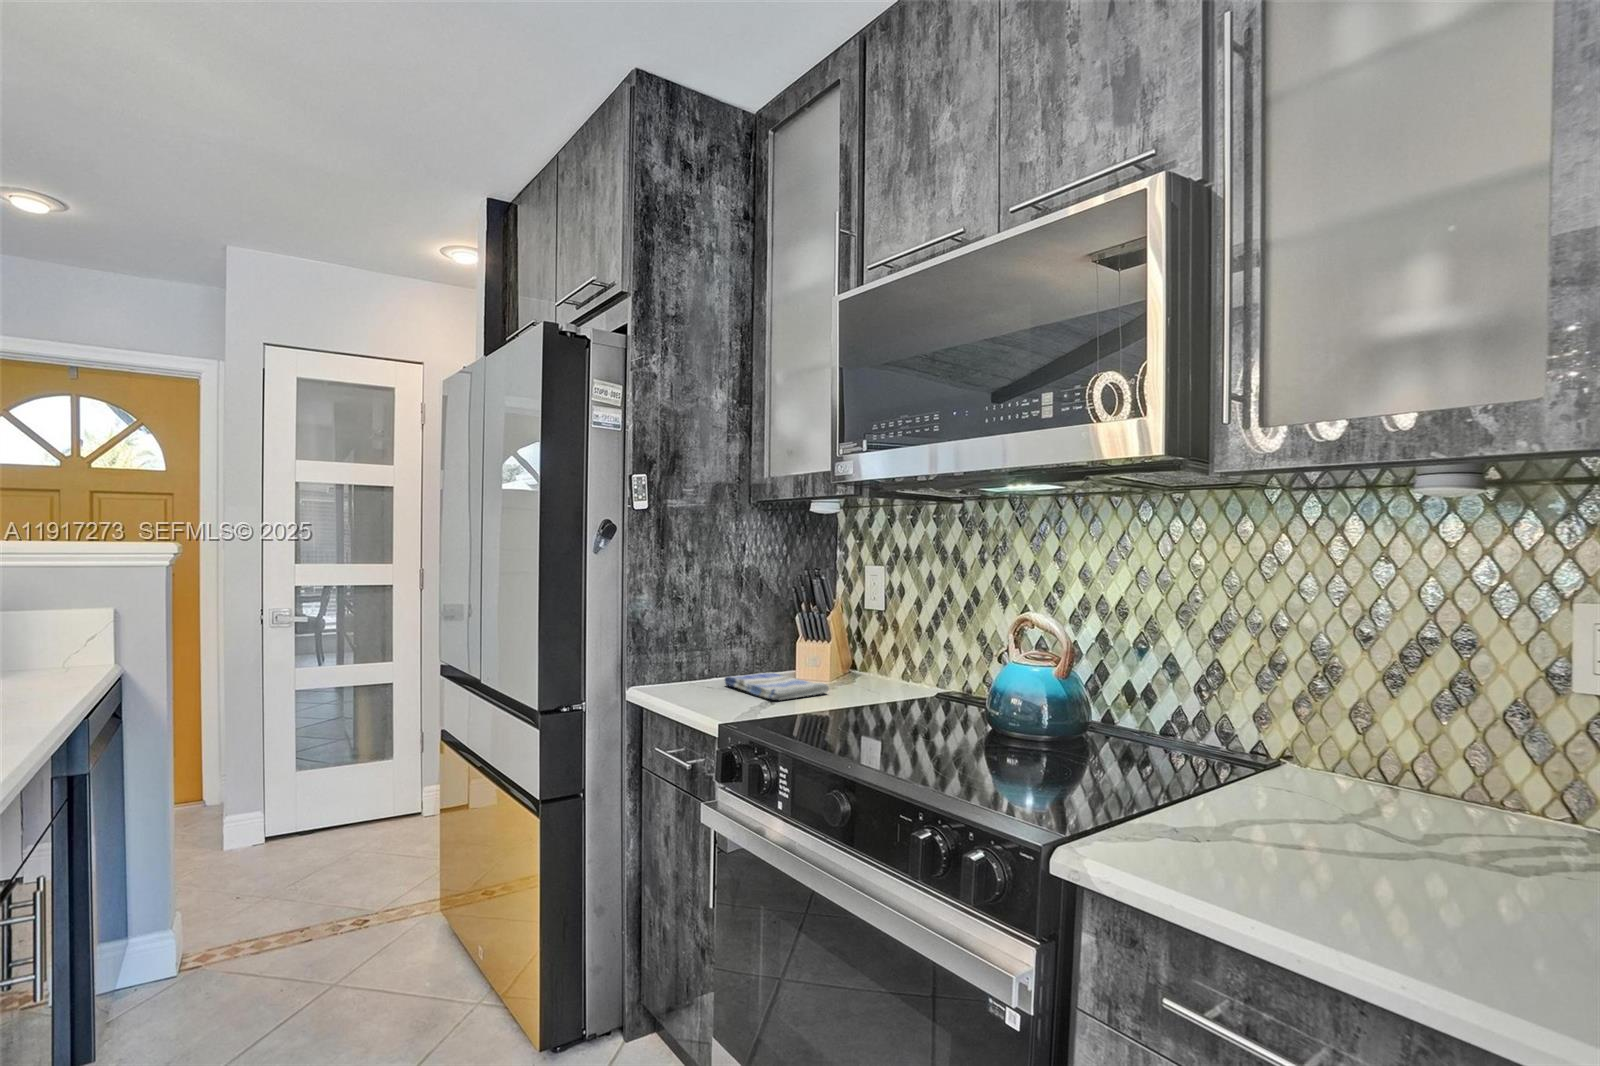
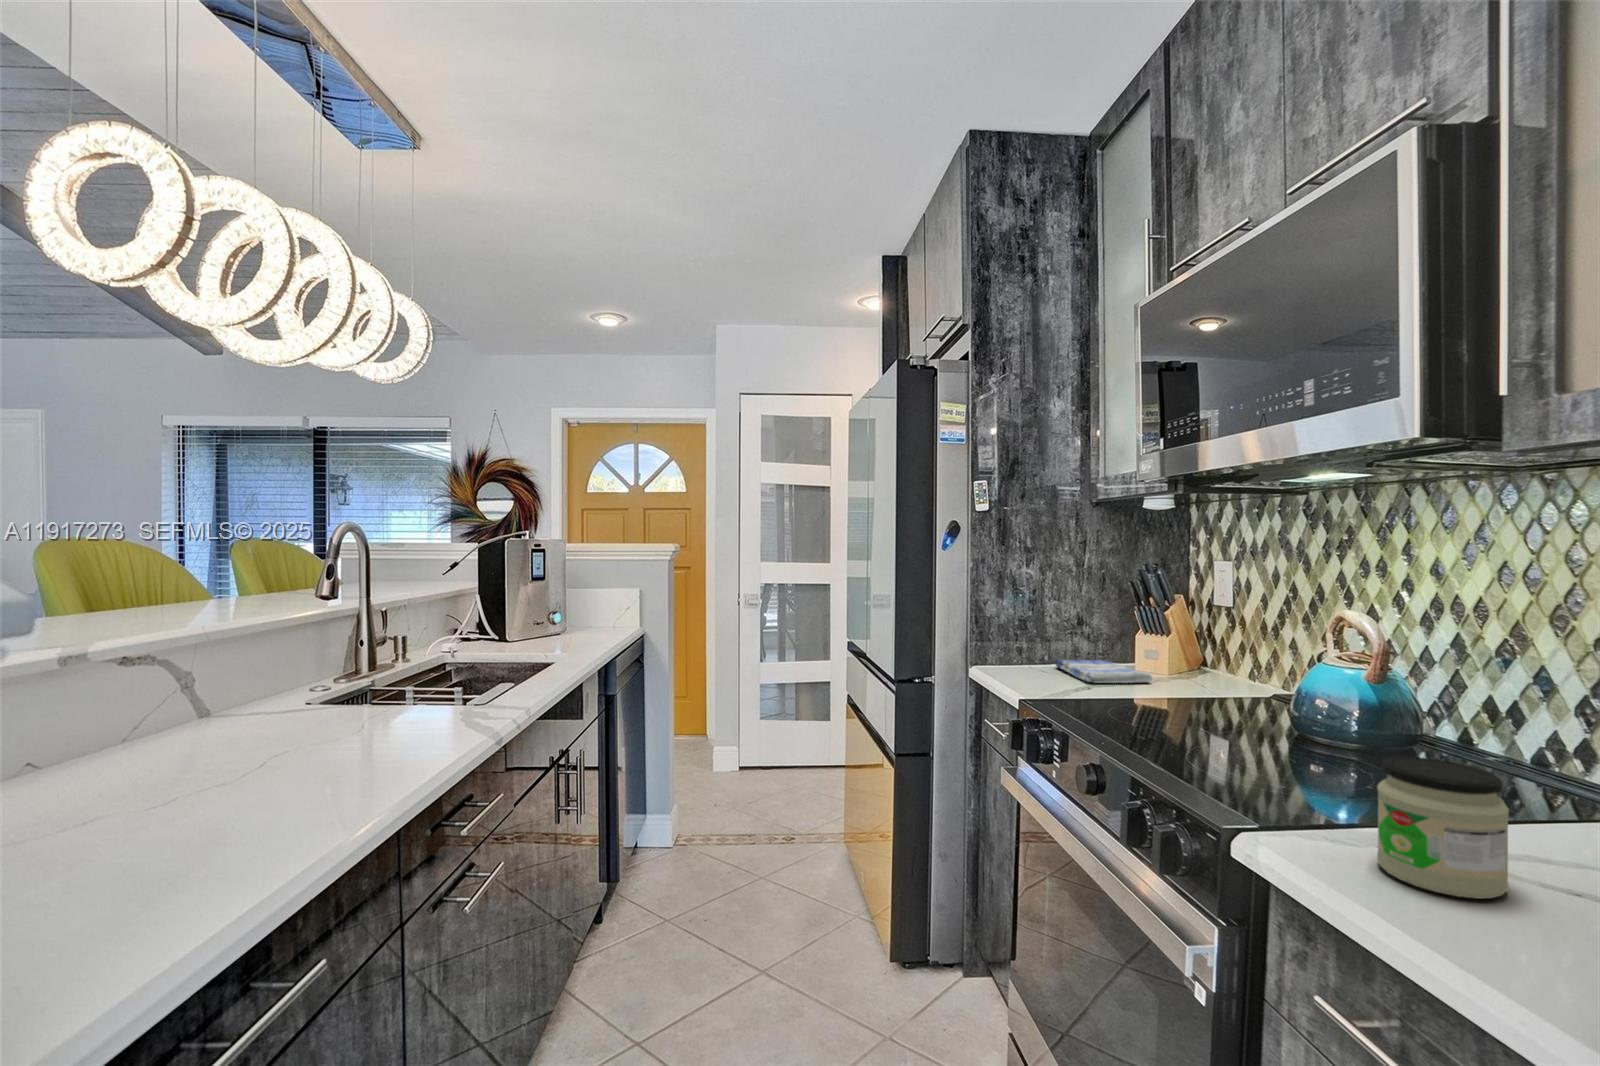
jar: none [1182,756,1290,886] -> present [1377,757,1509,899]

